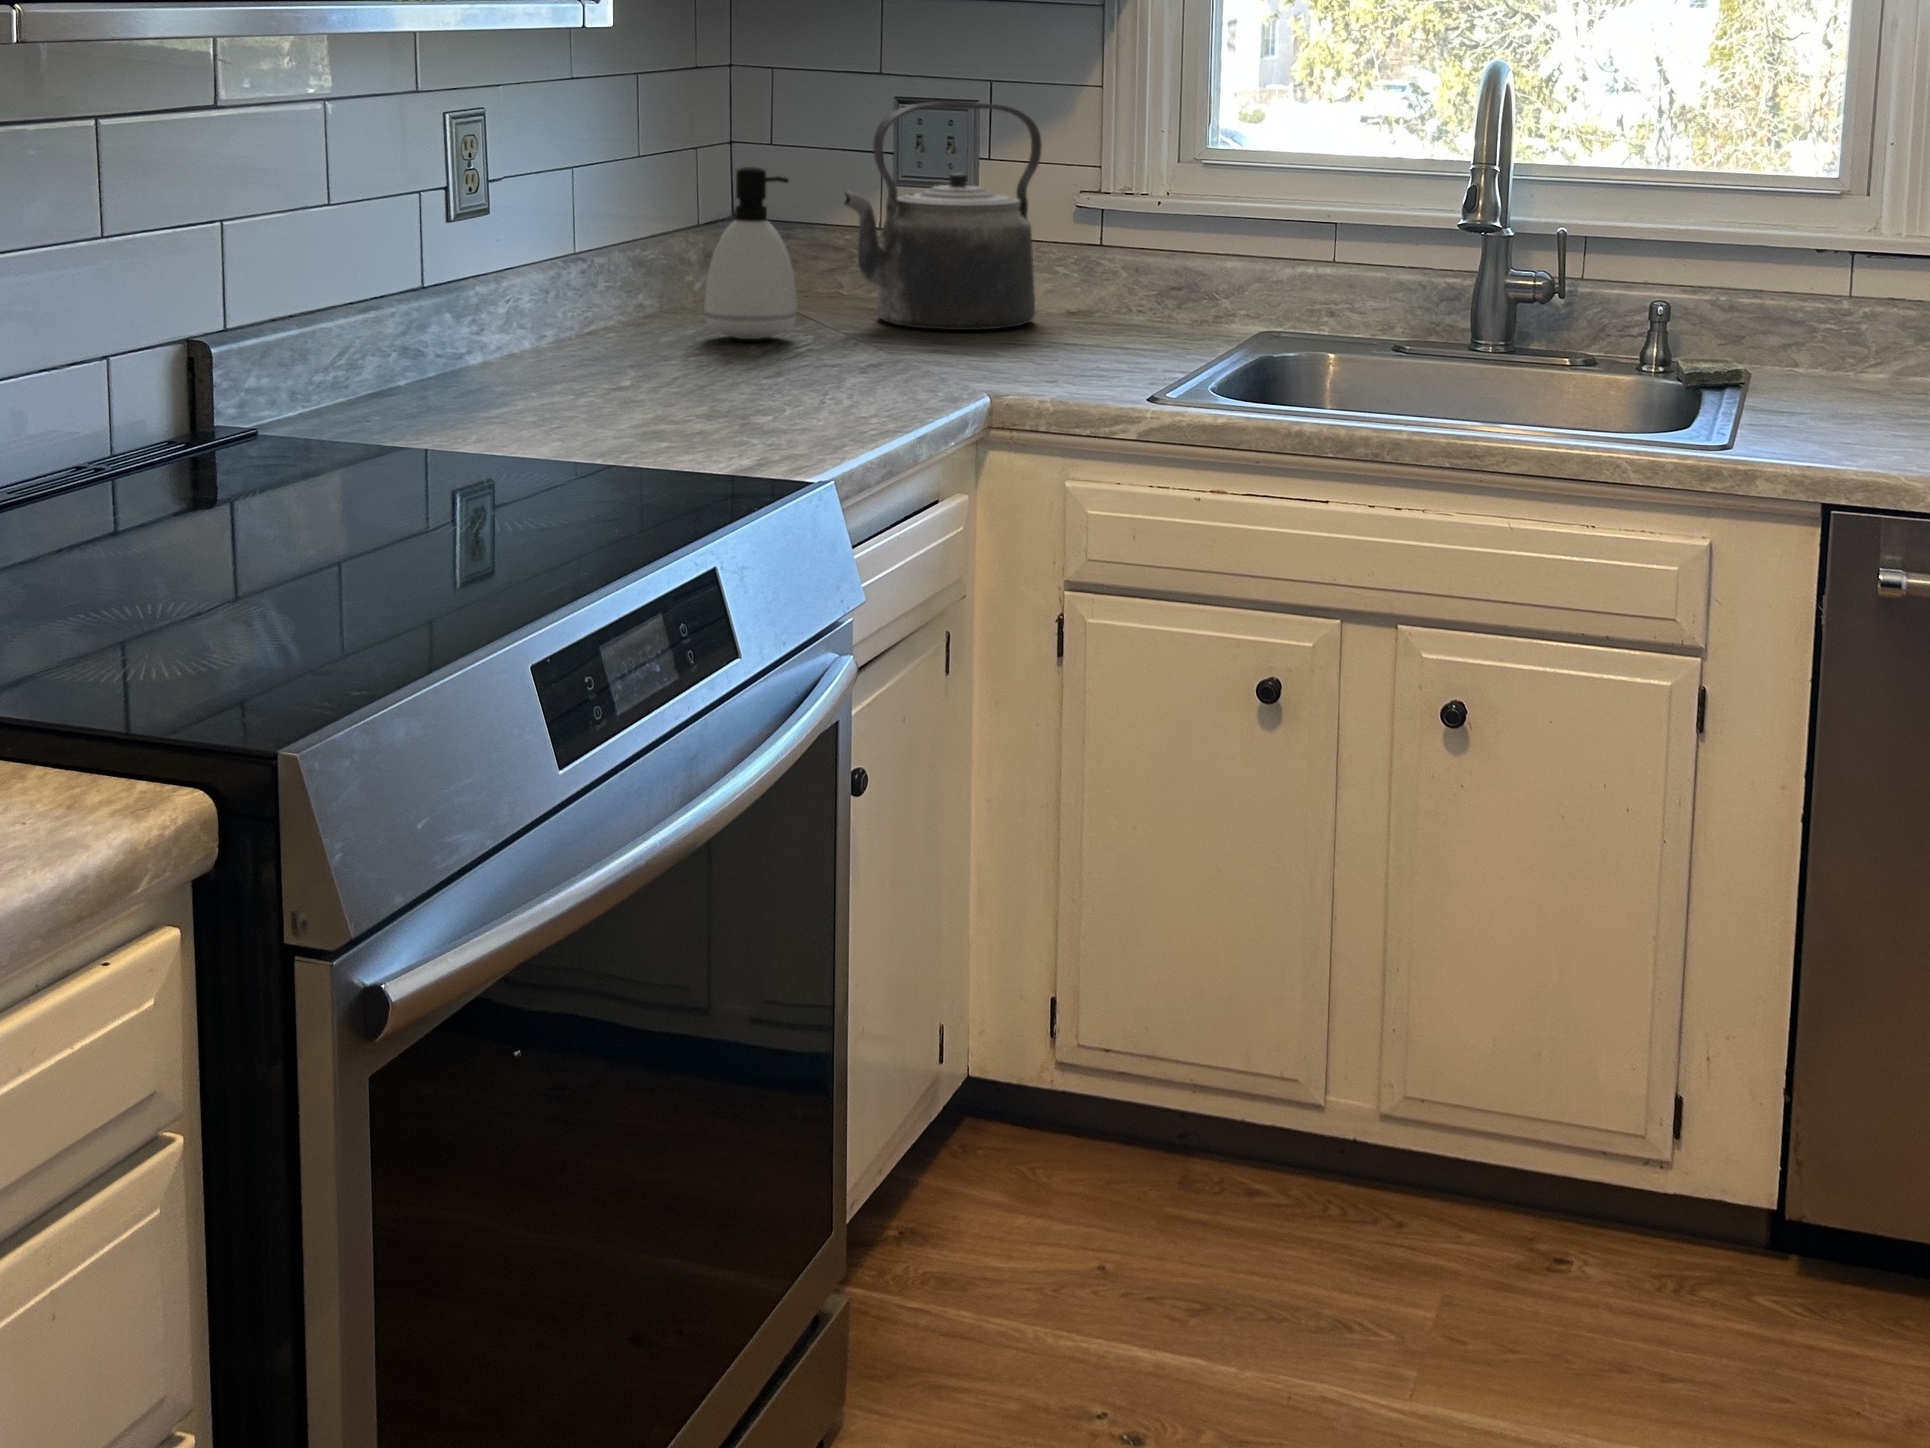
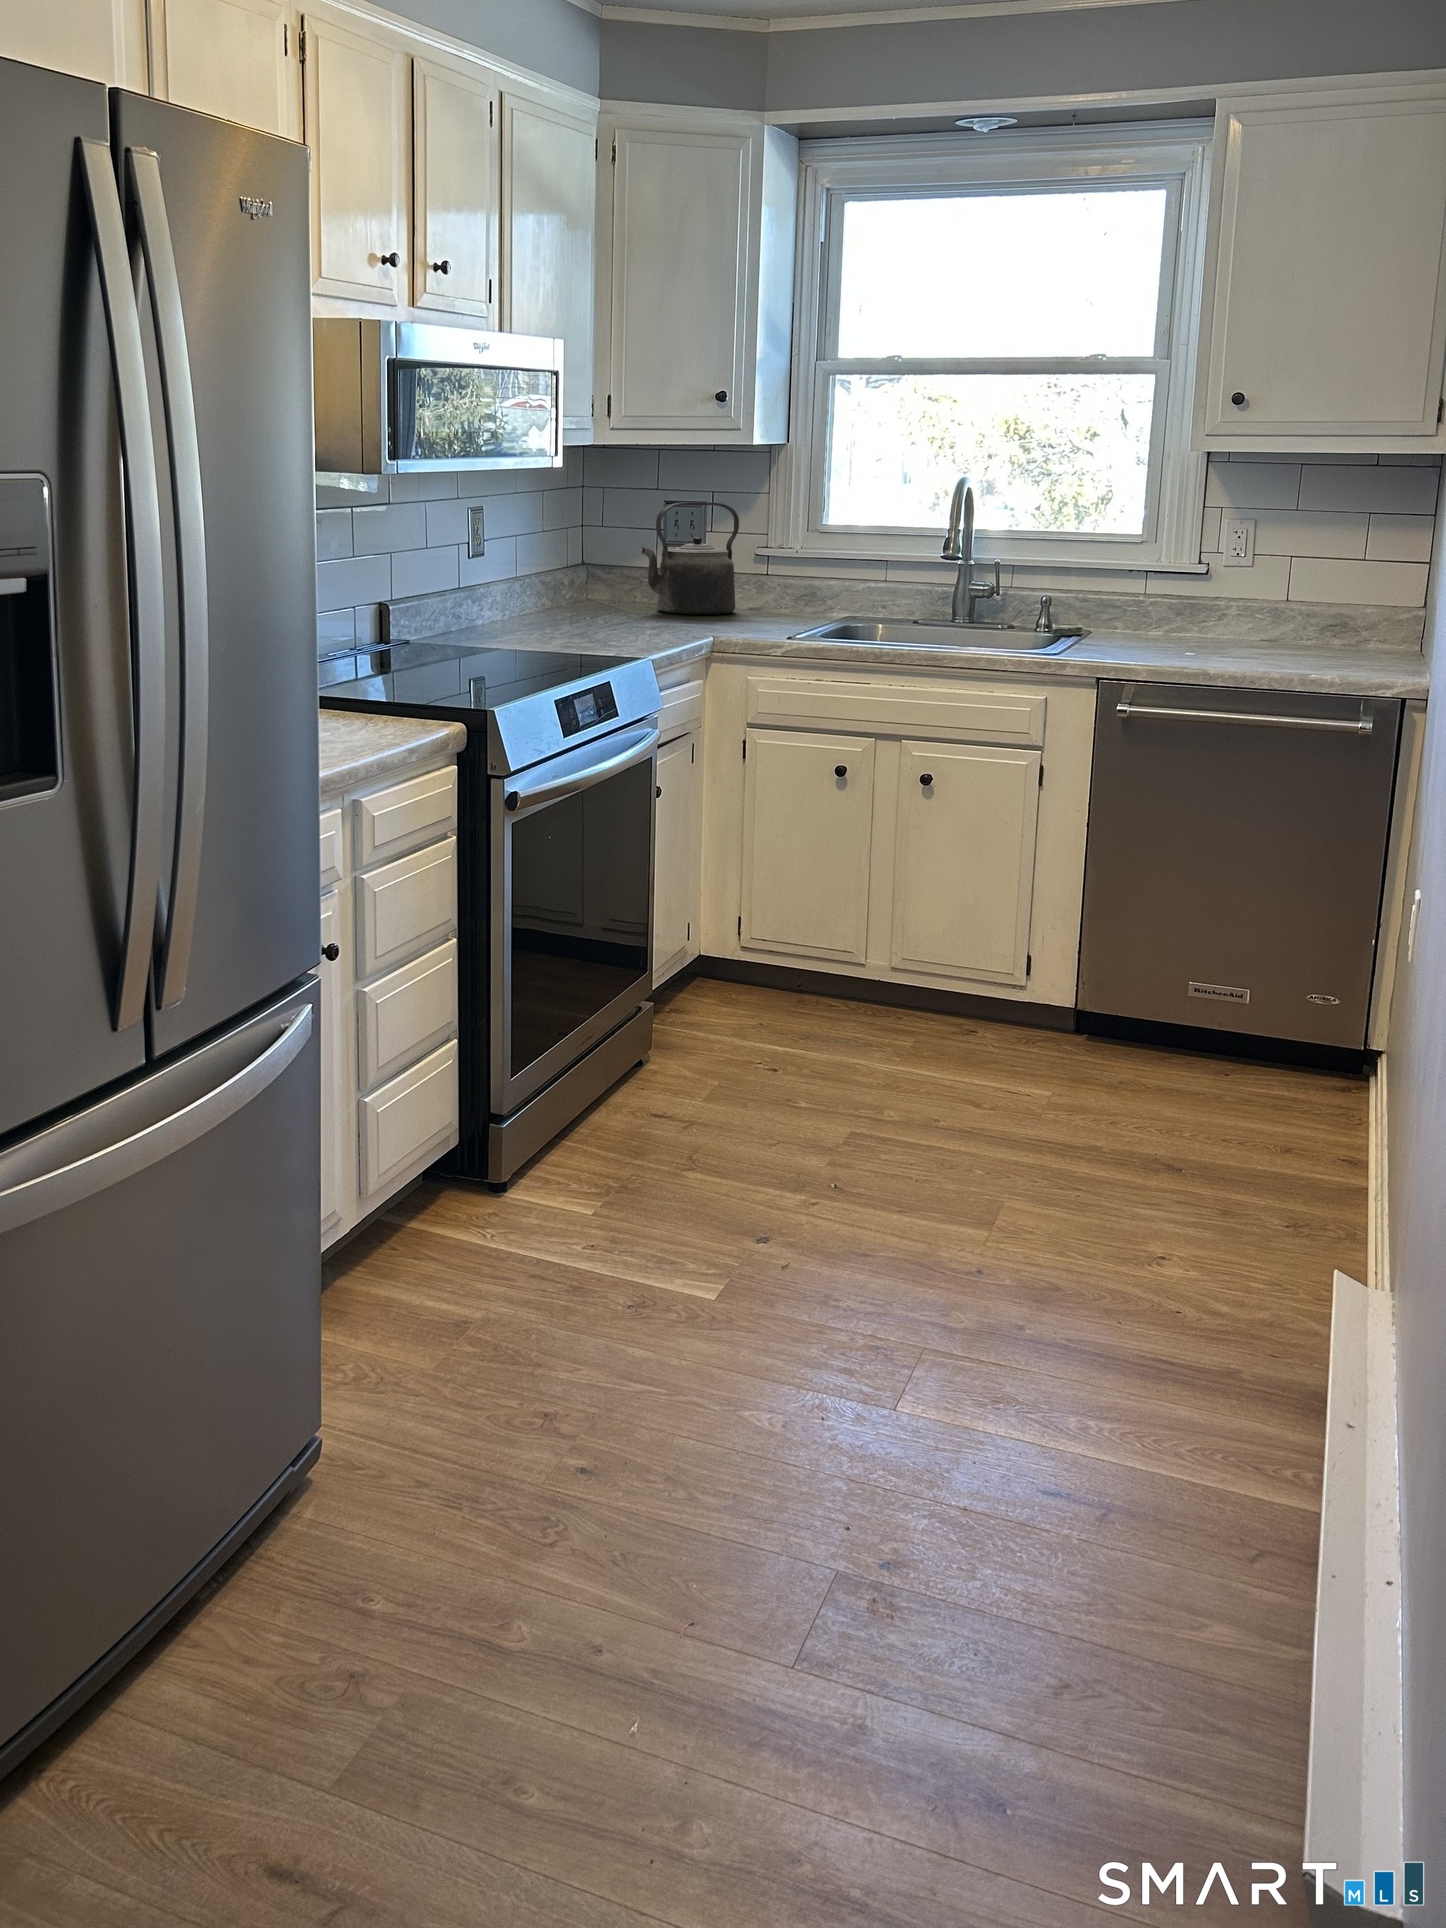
soap dispenser: present [704,167,797,339] -> none [576,534,620,617]

